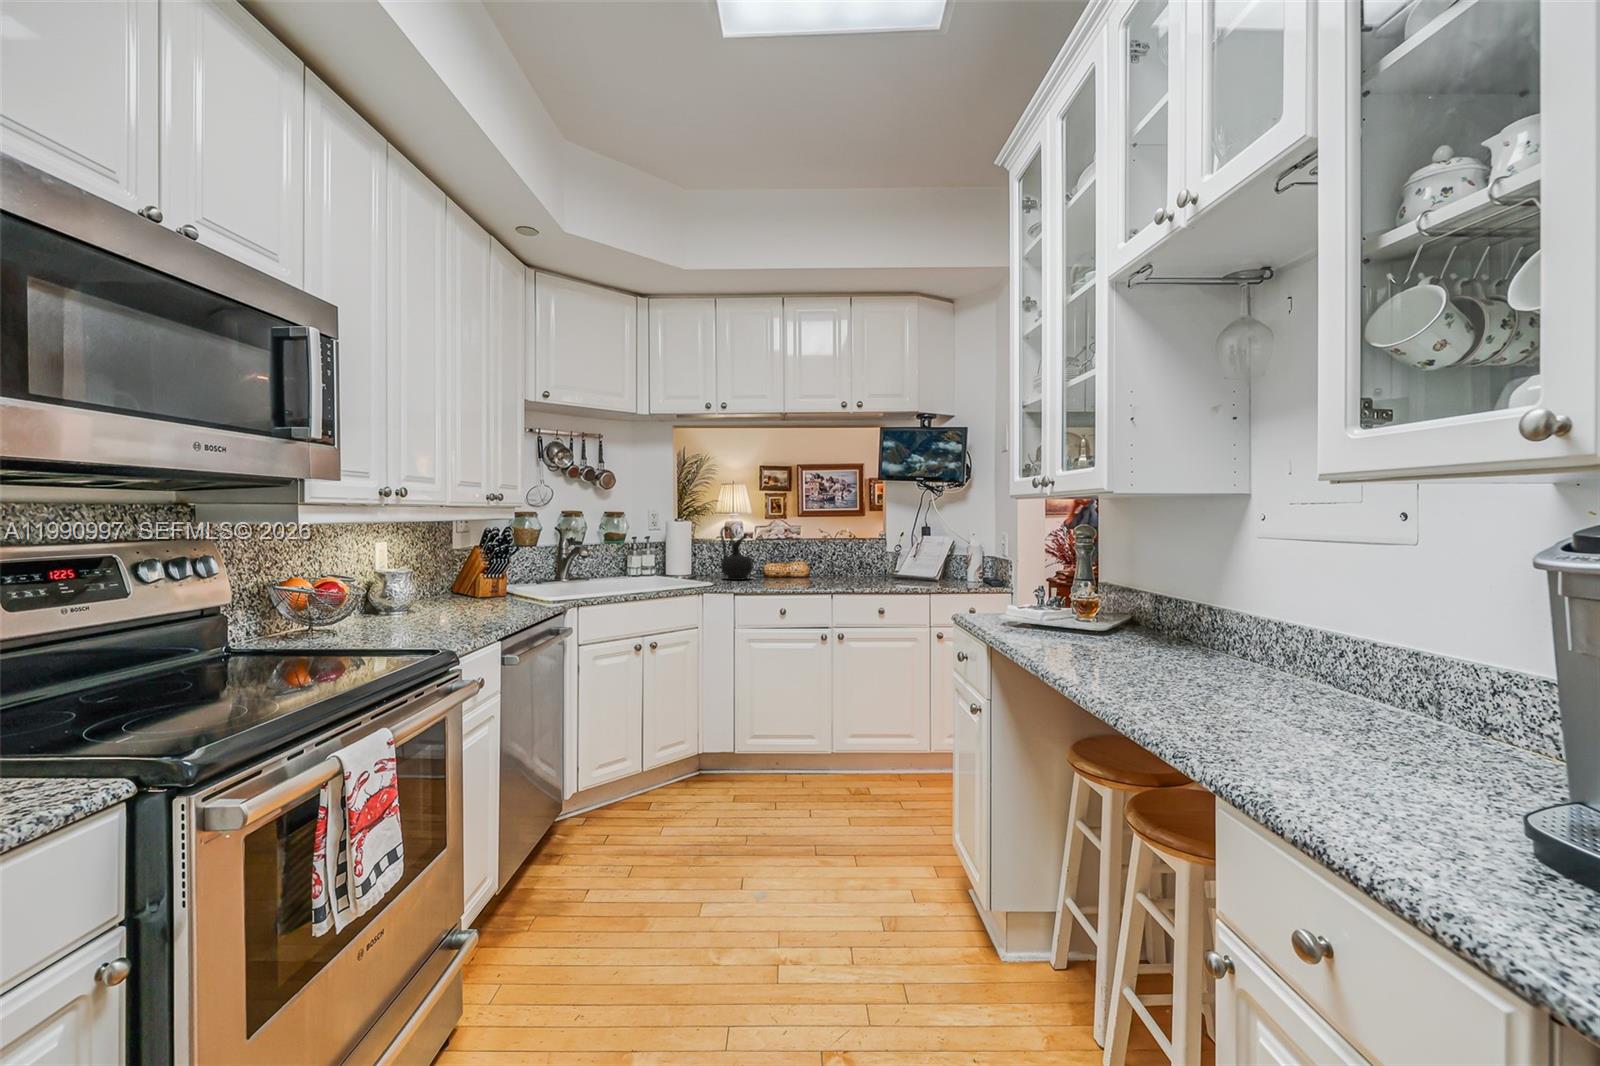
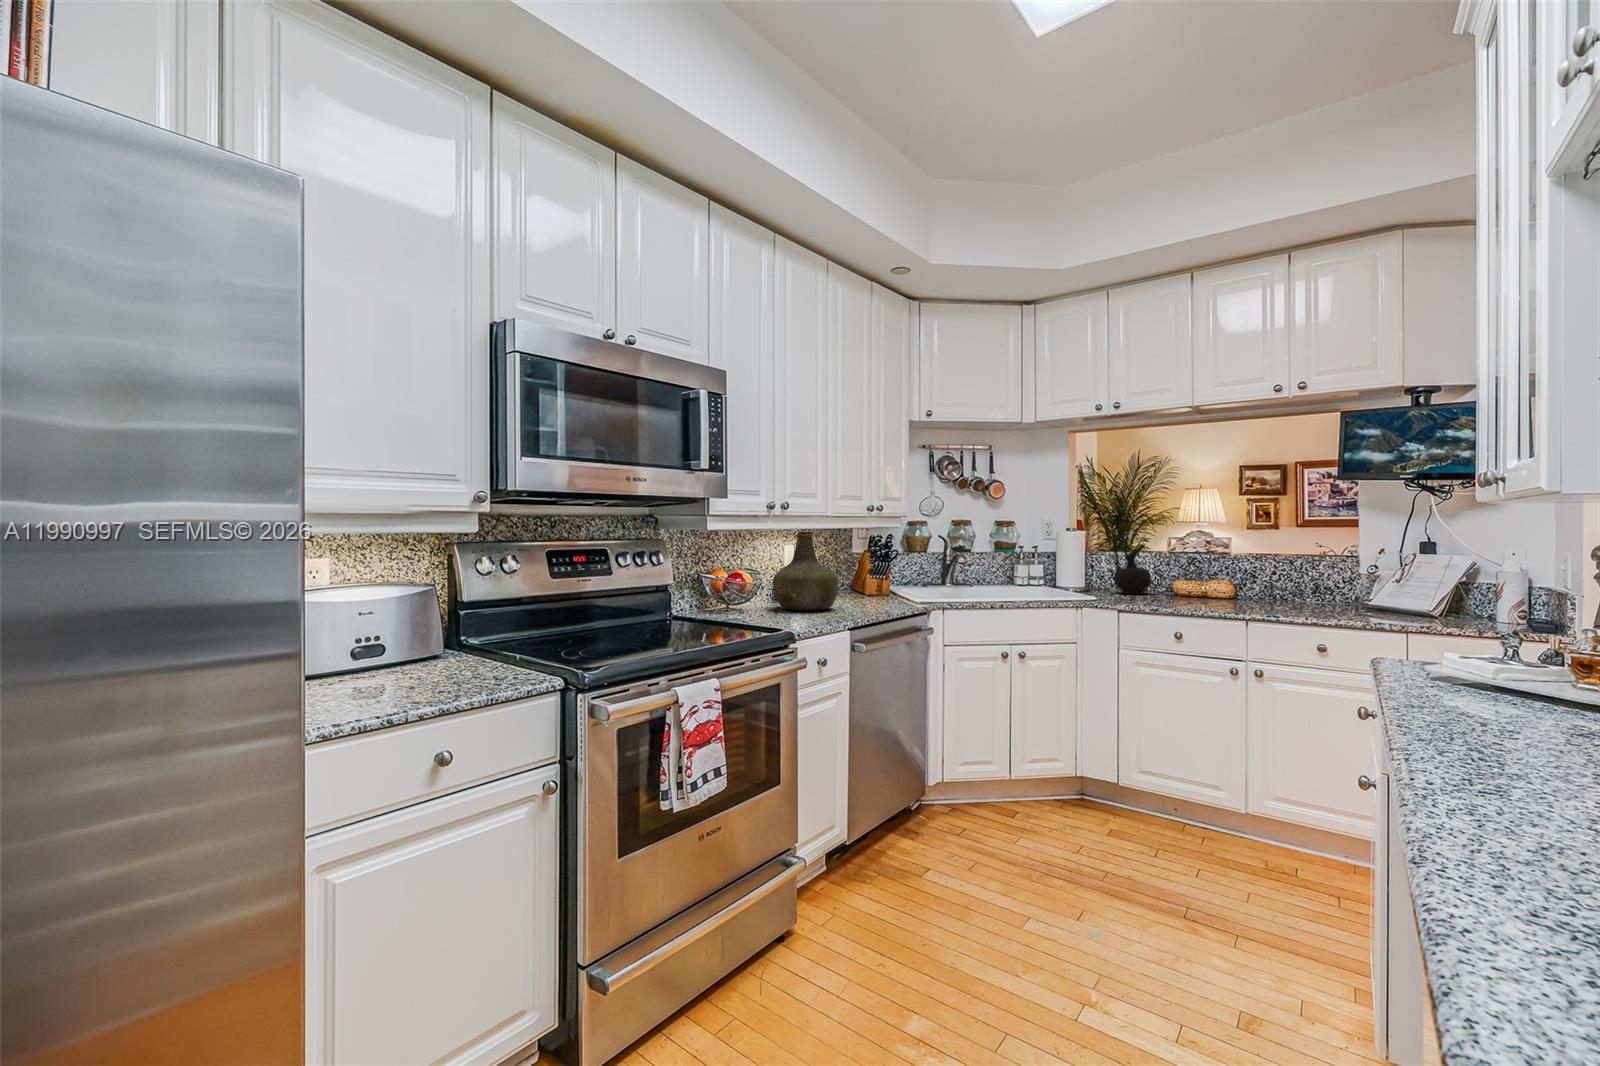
bottle: none [380,525,471,623] -> present [773,532,838,610]

